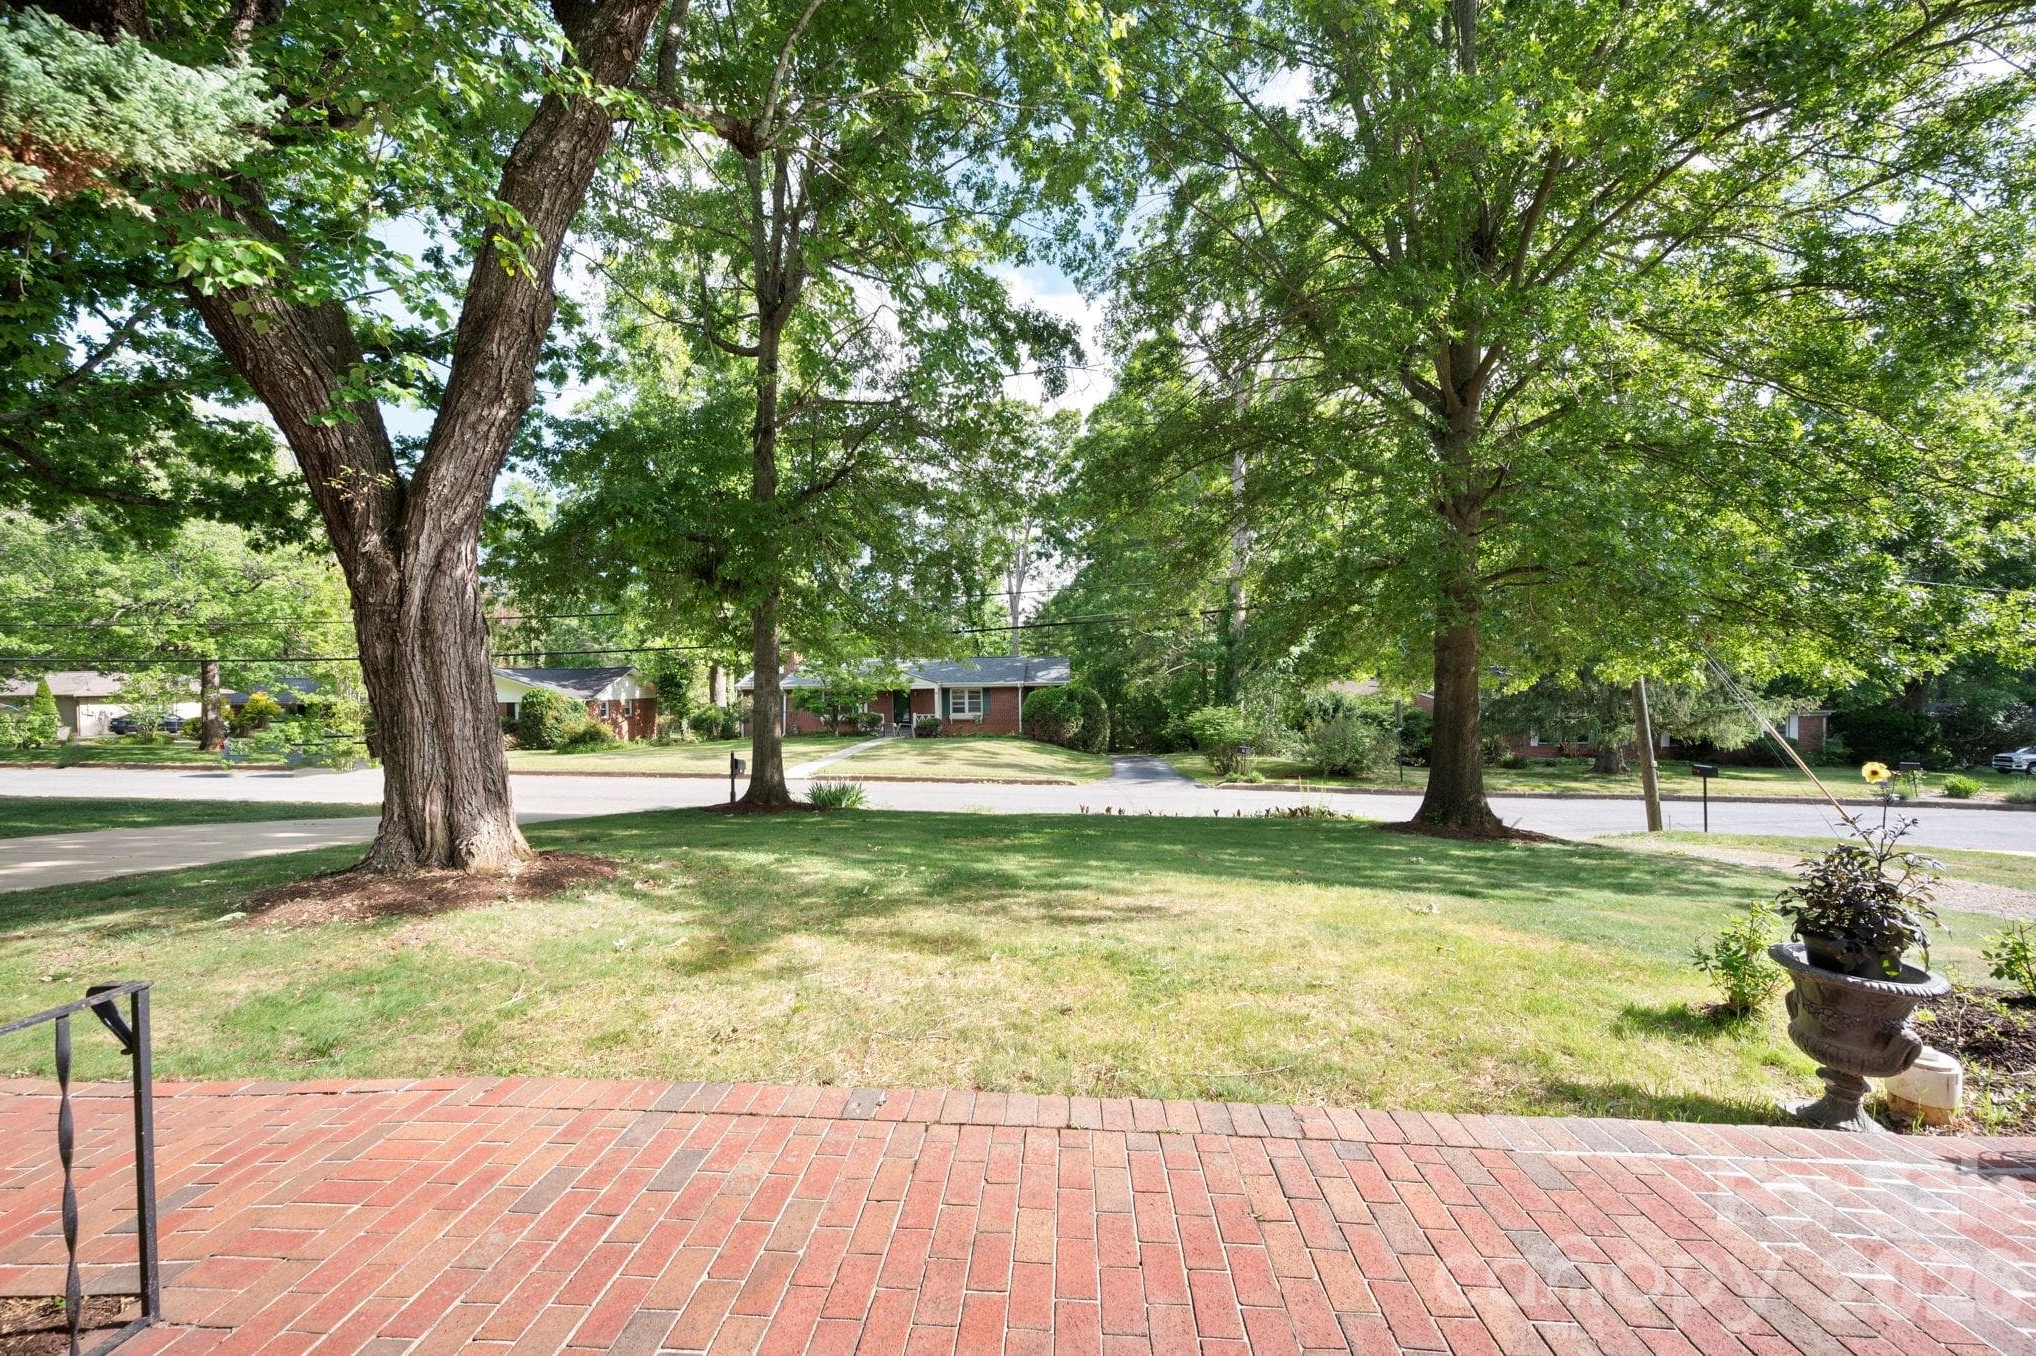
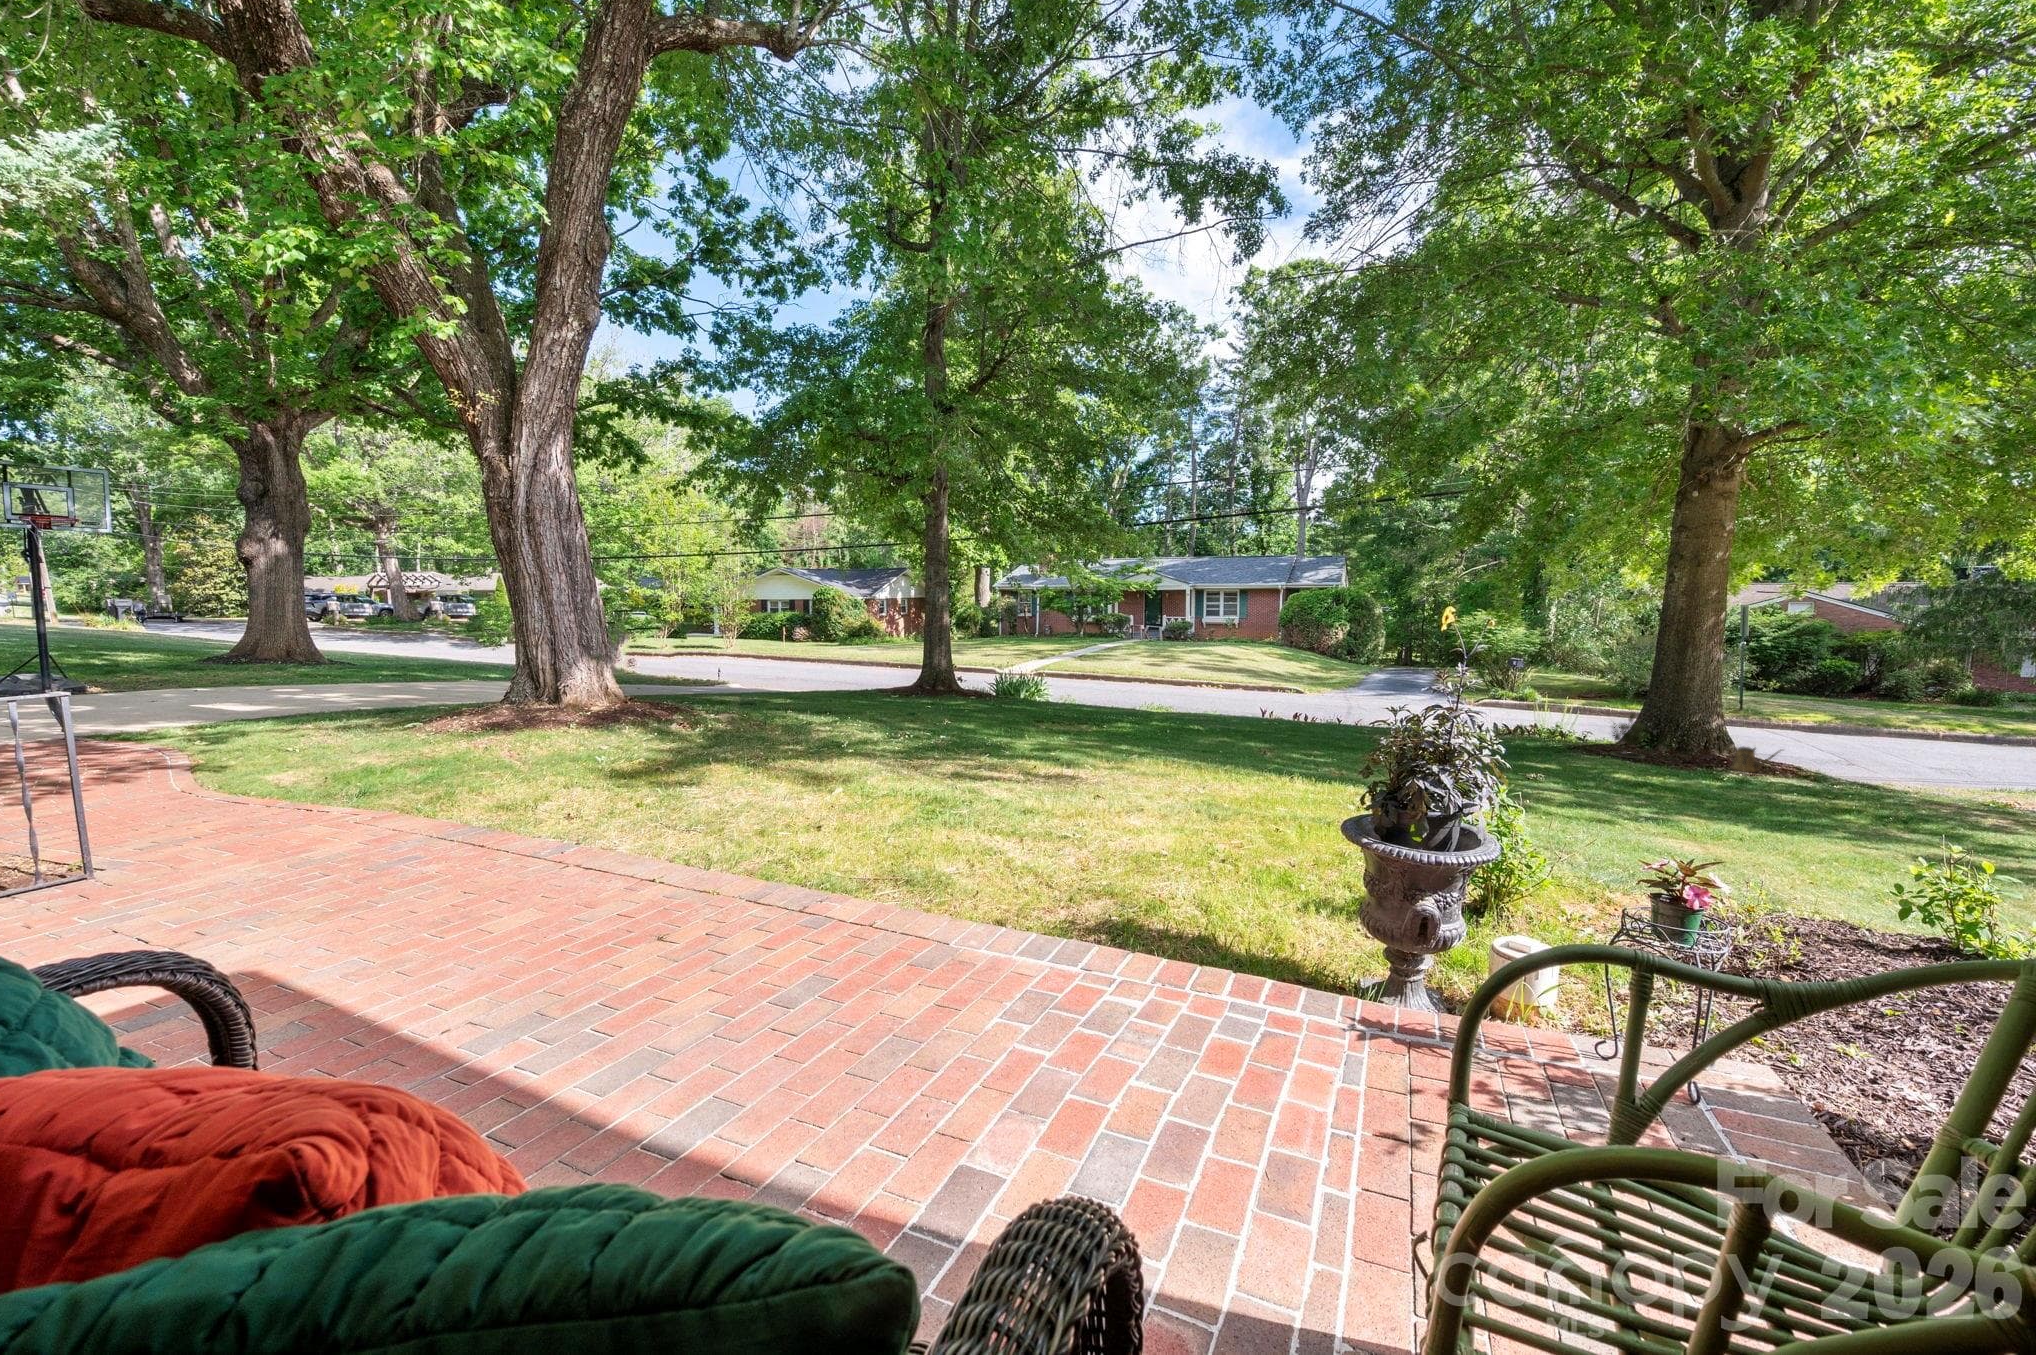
potted tree: none [1398,790,1427,832] -> present [1612,710,1644,758]

